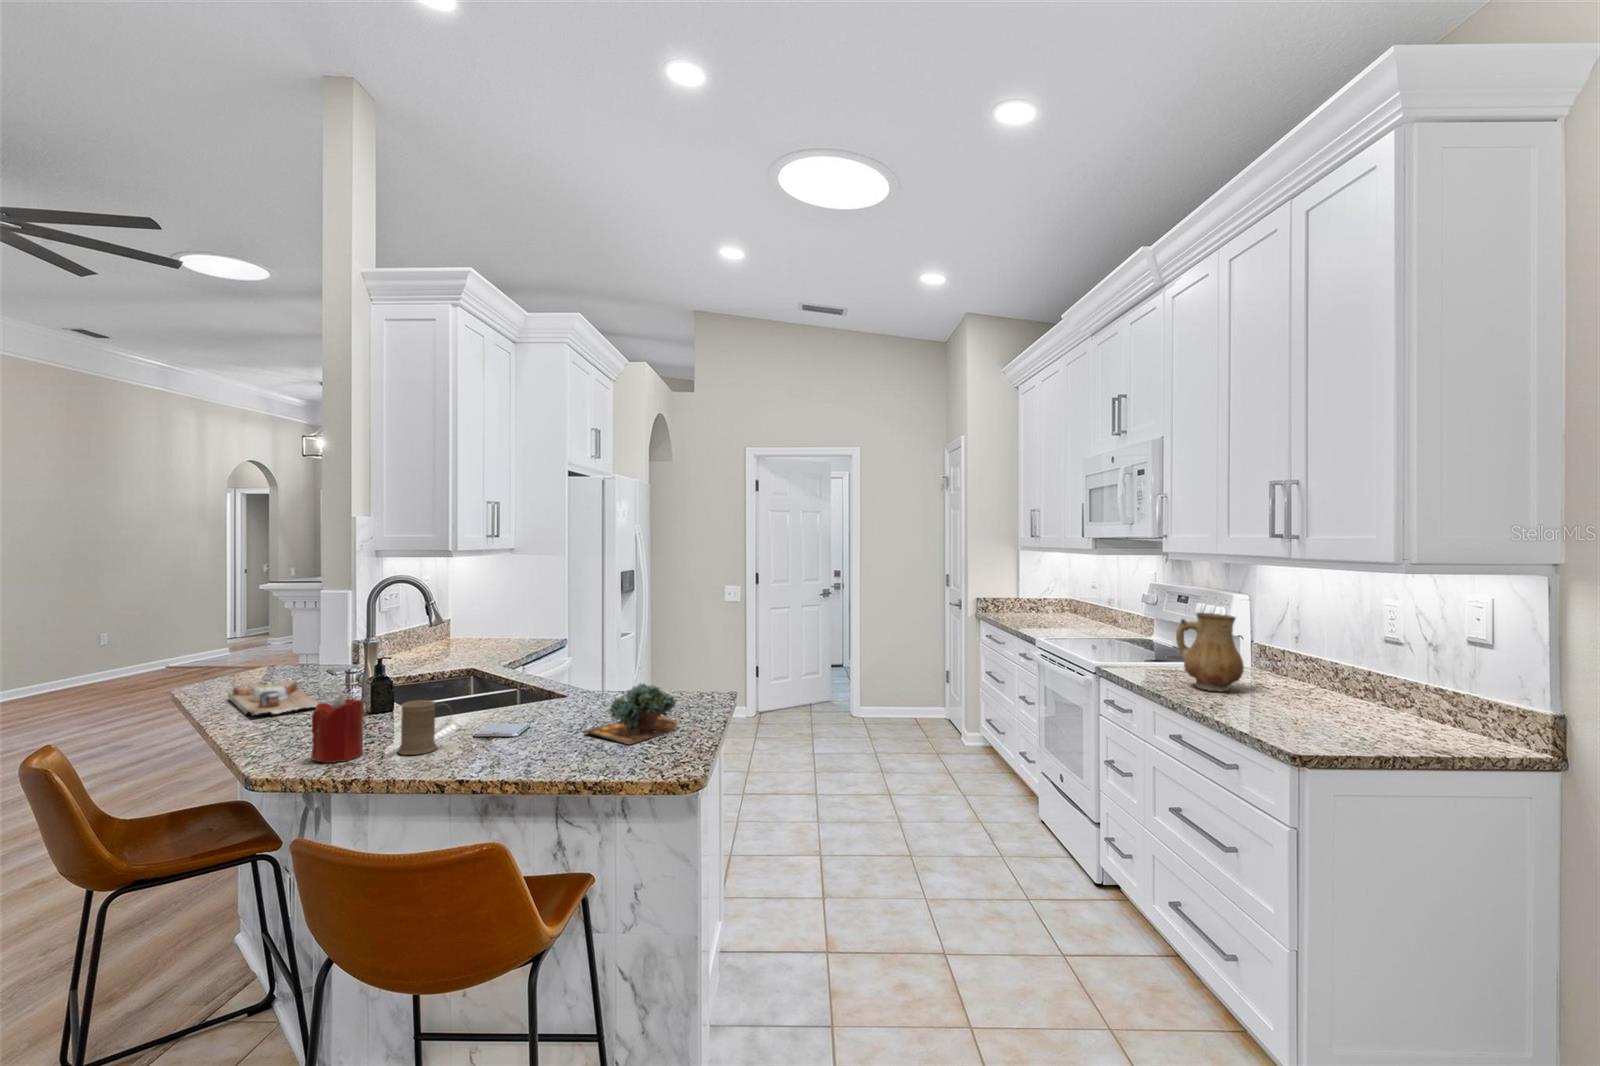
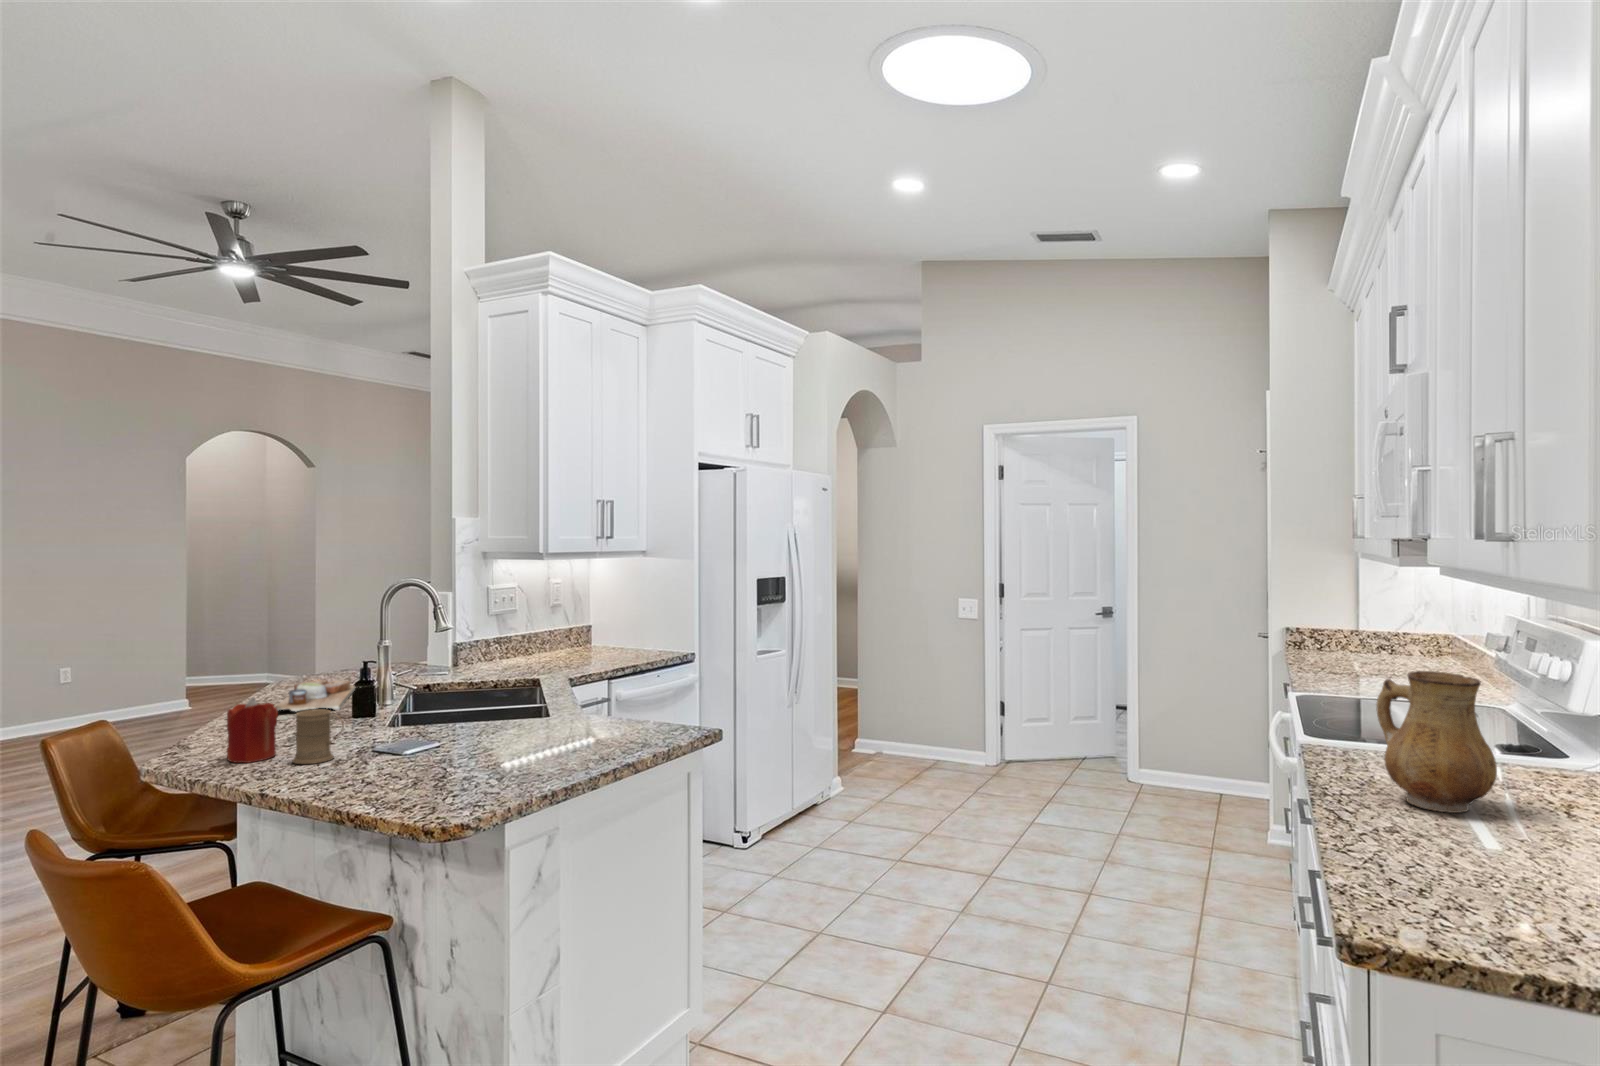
succulent plant: present [584,684,677,744] -> none [459,710,575,780]

